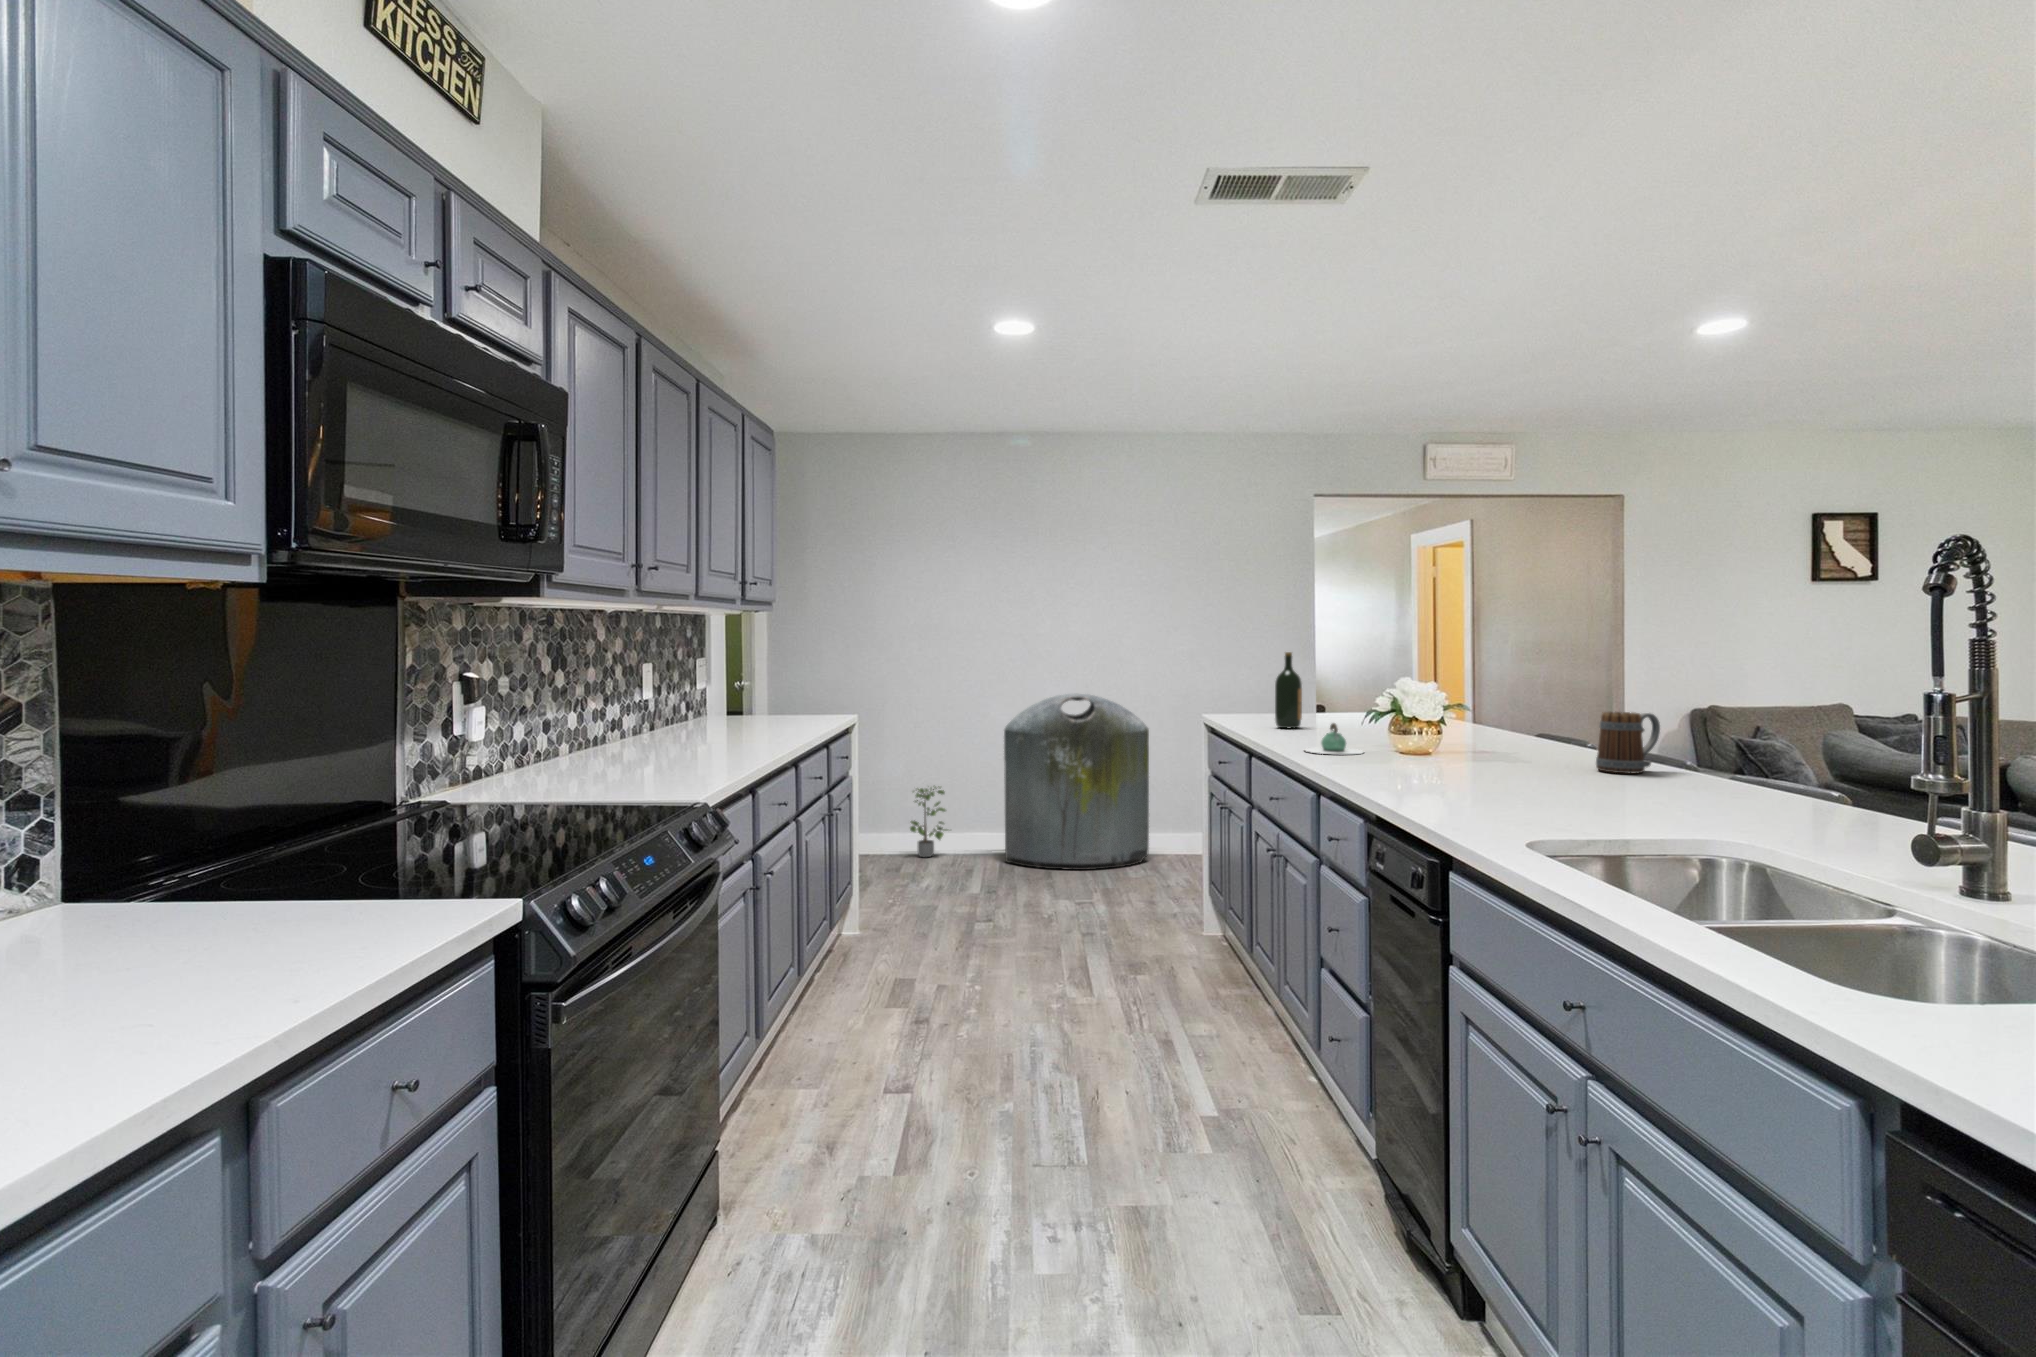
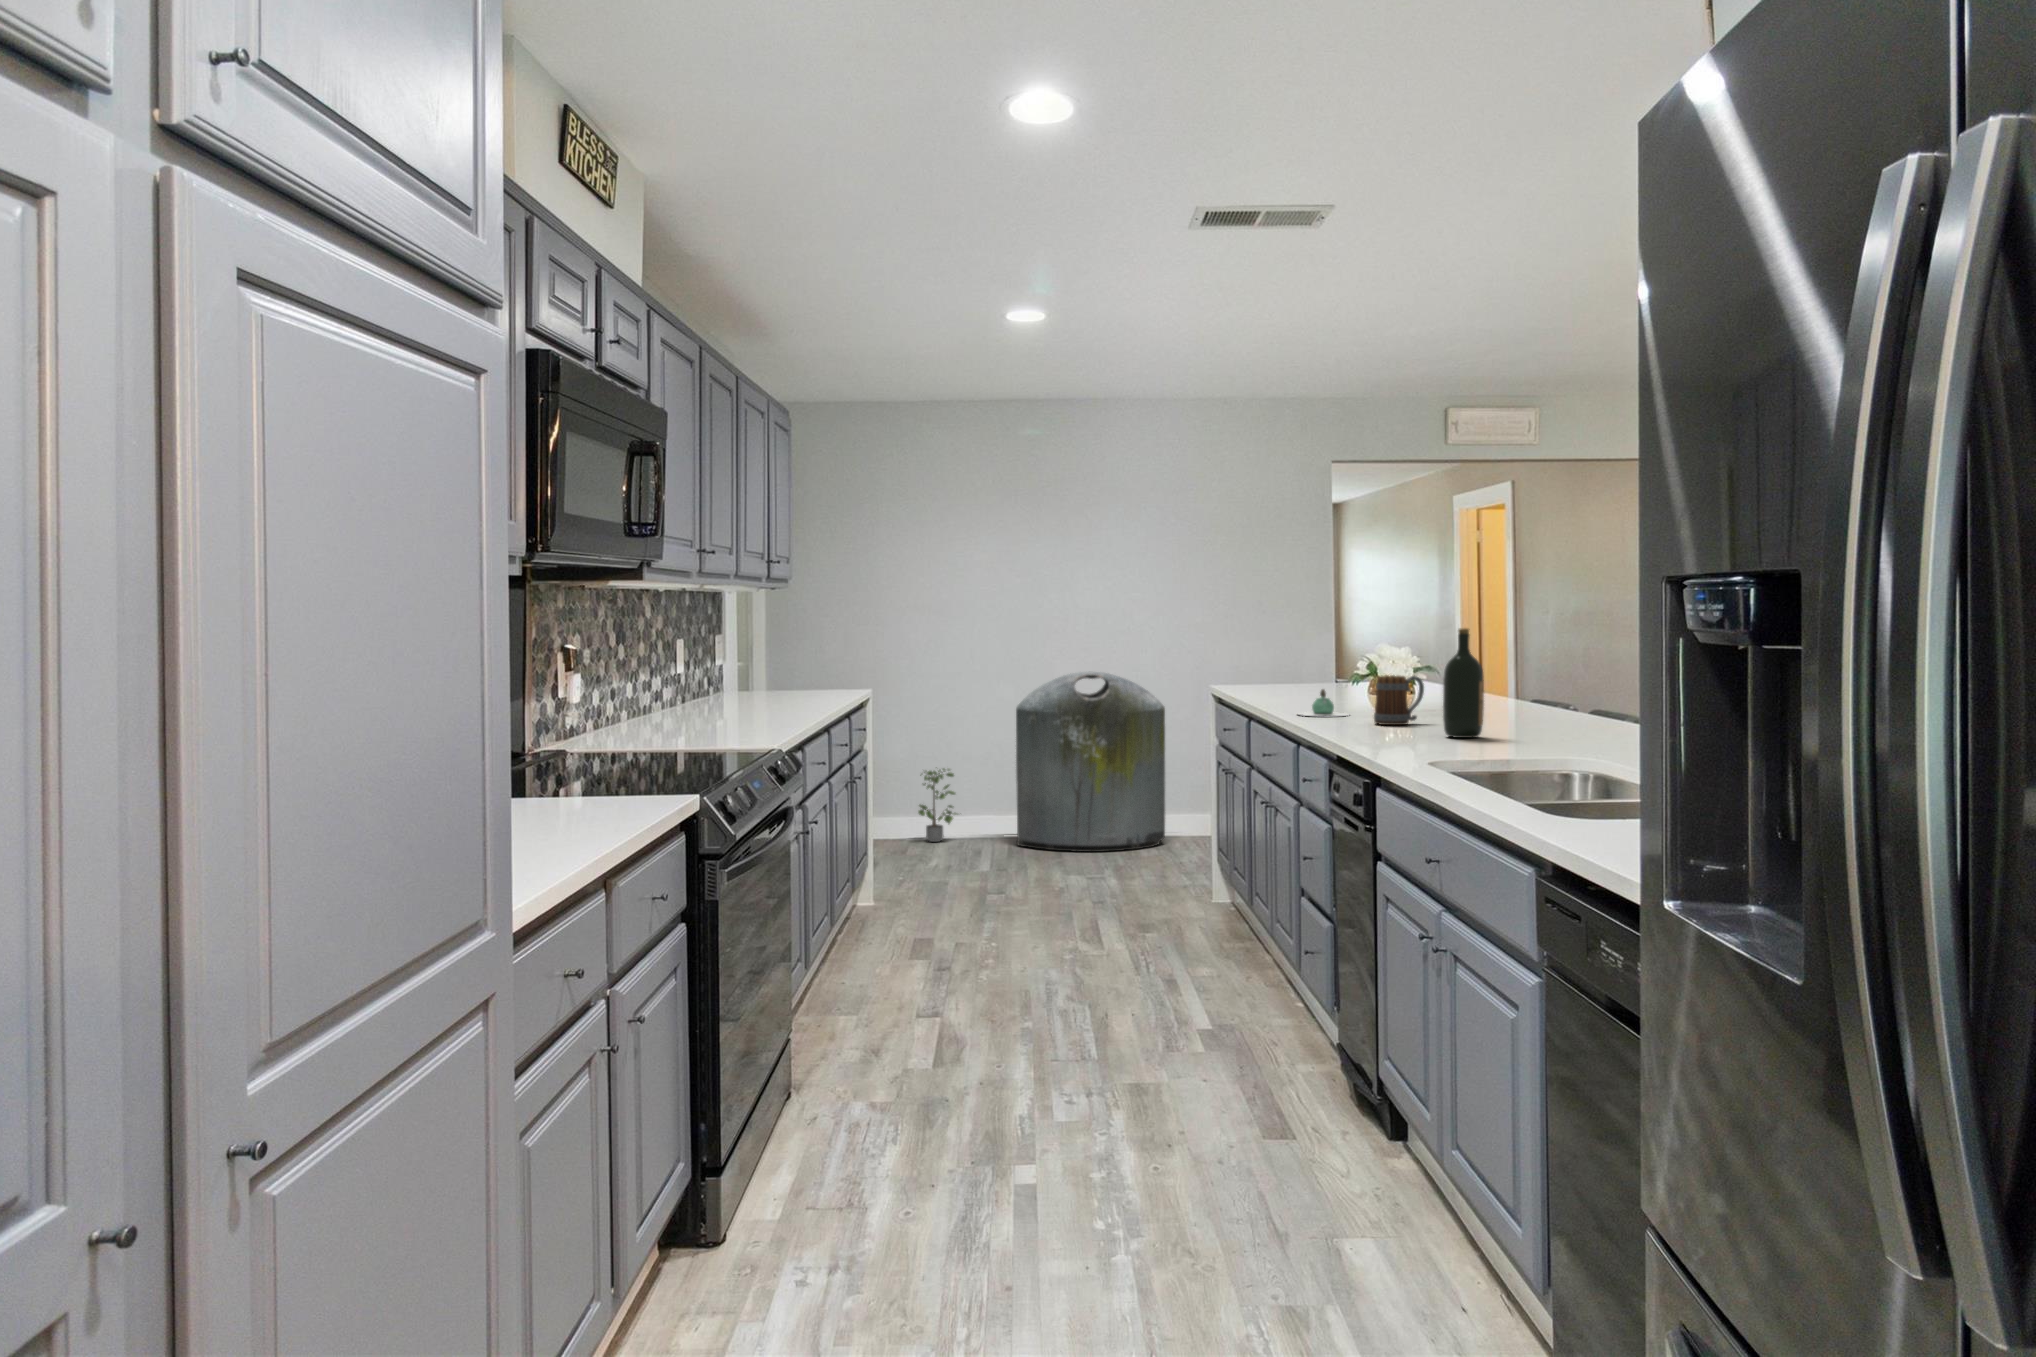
wine bottle: present [1275,652,1302,728] -> present [1443,628,1484,738]
mug: present [1596,712,1660,774] -> present [1374,675,1424,725]

